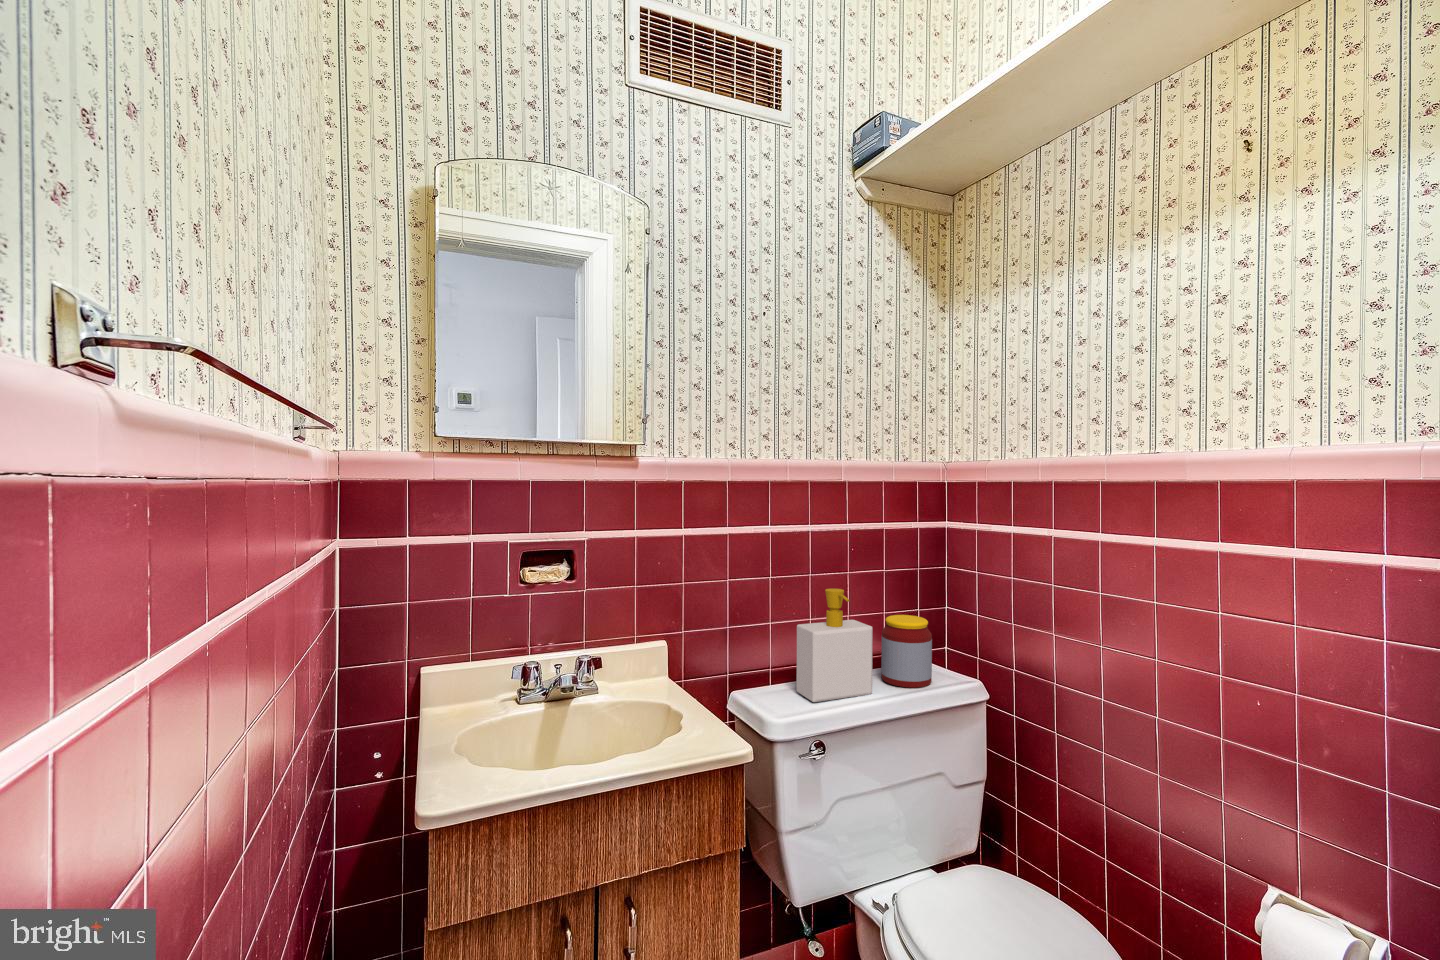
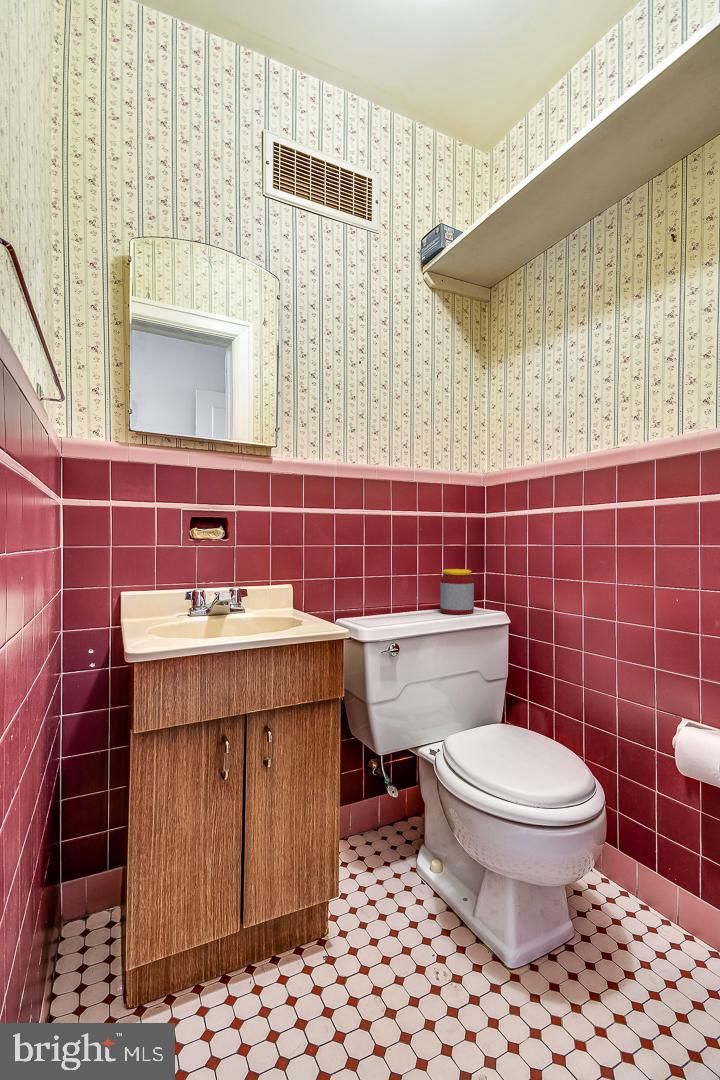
soap bottle: present [797,589,873,702] -> none [382,546,433,620]

